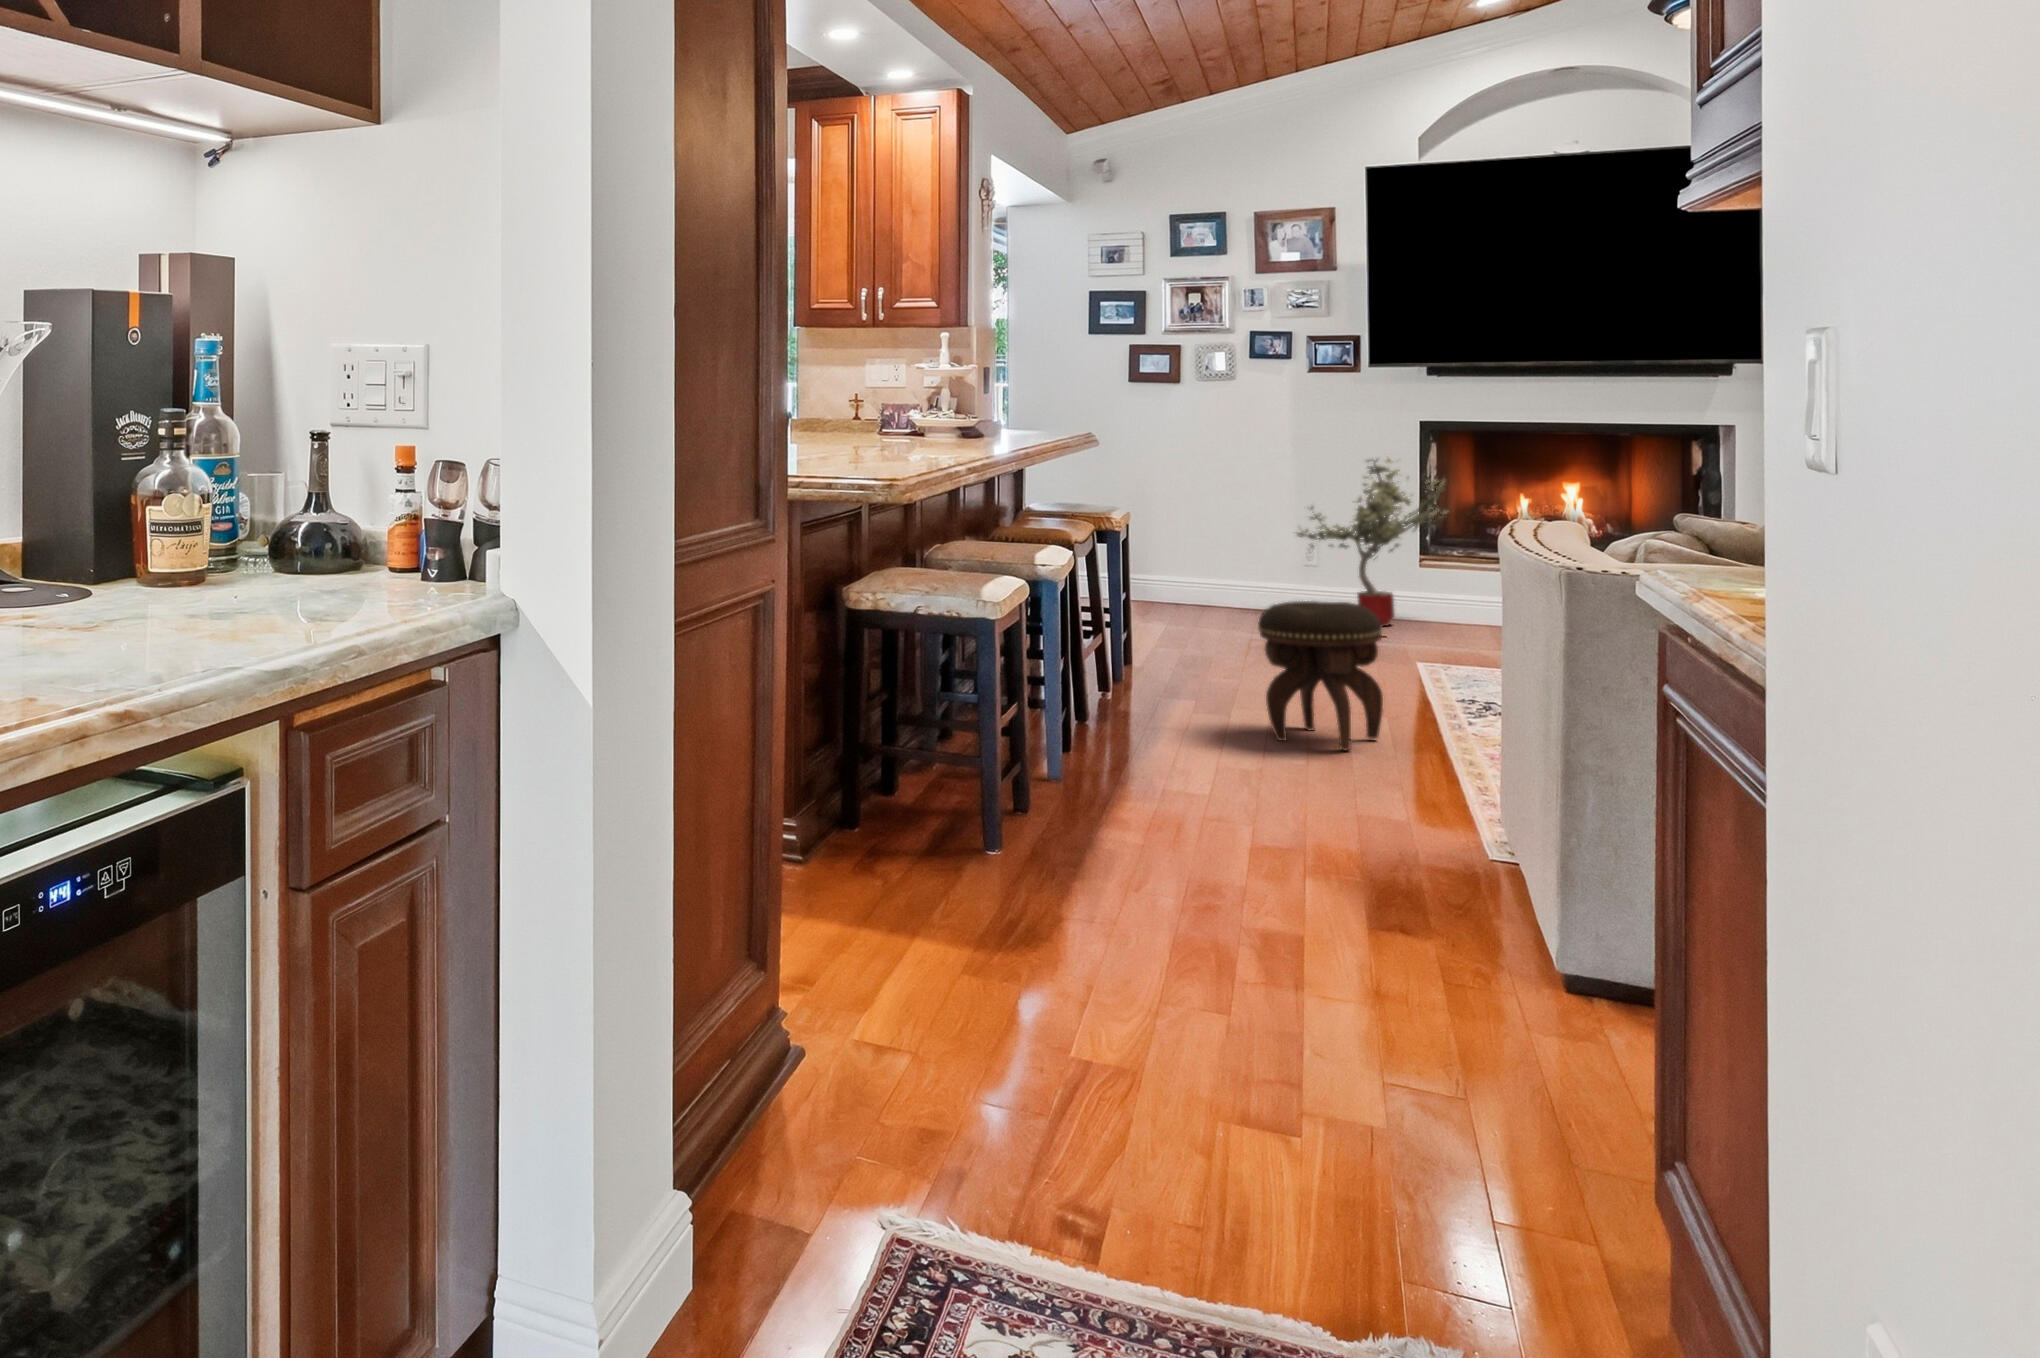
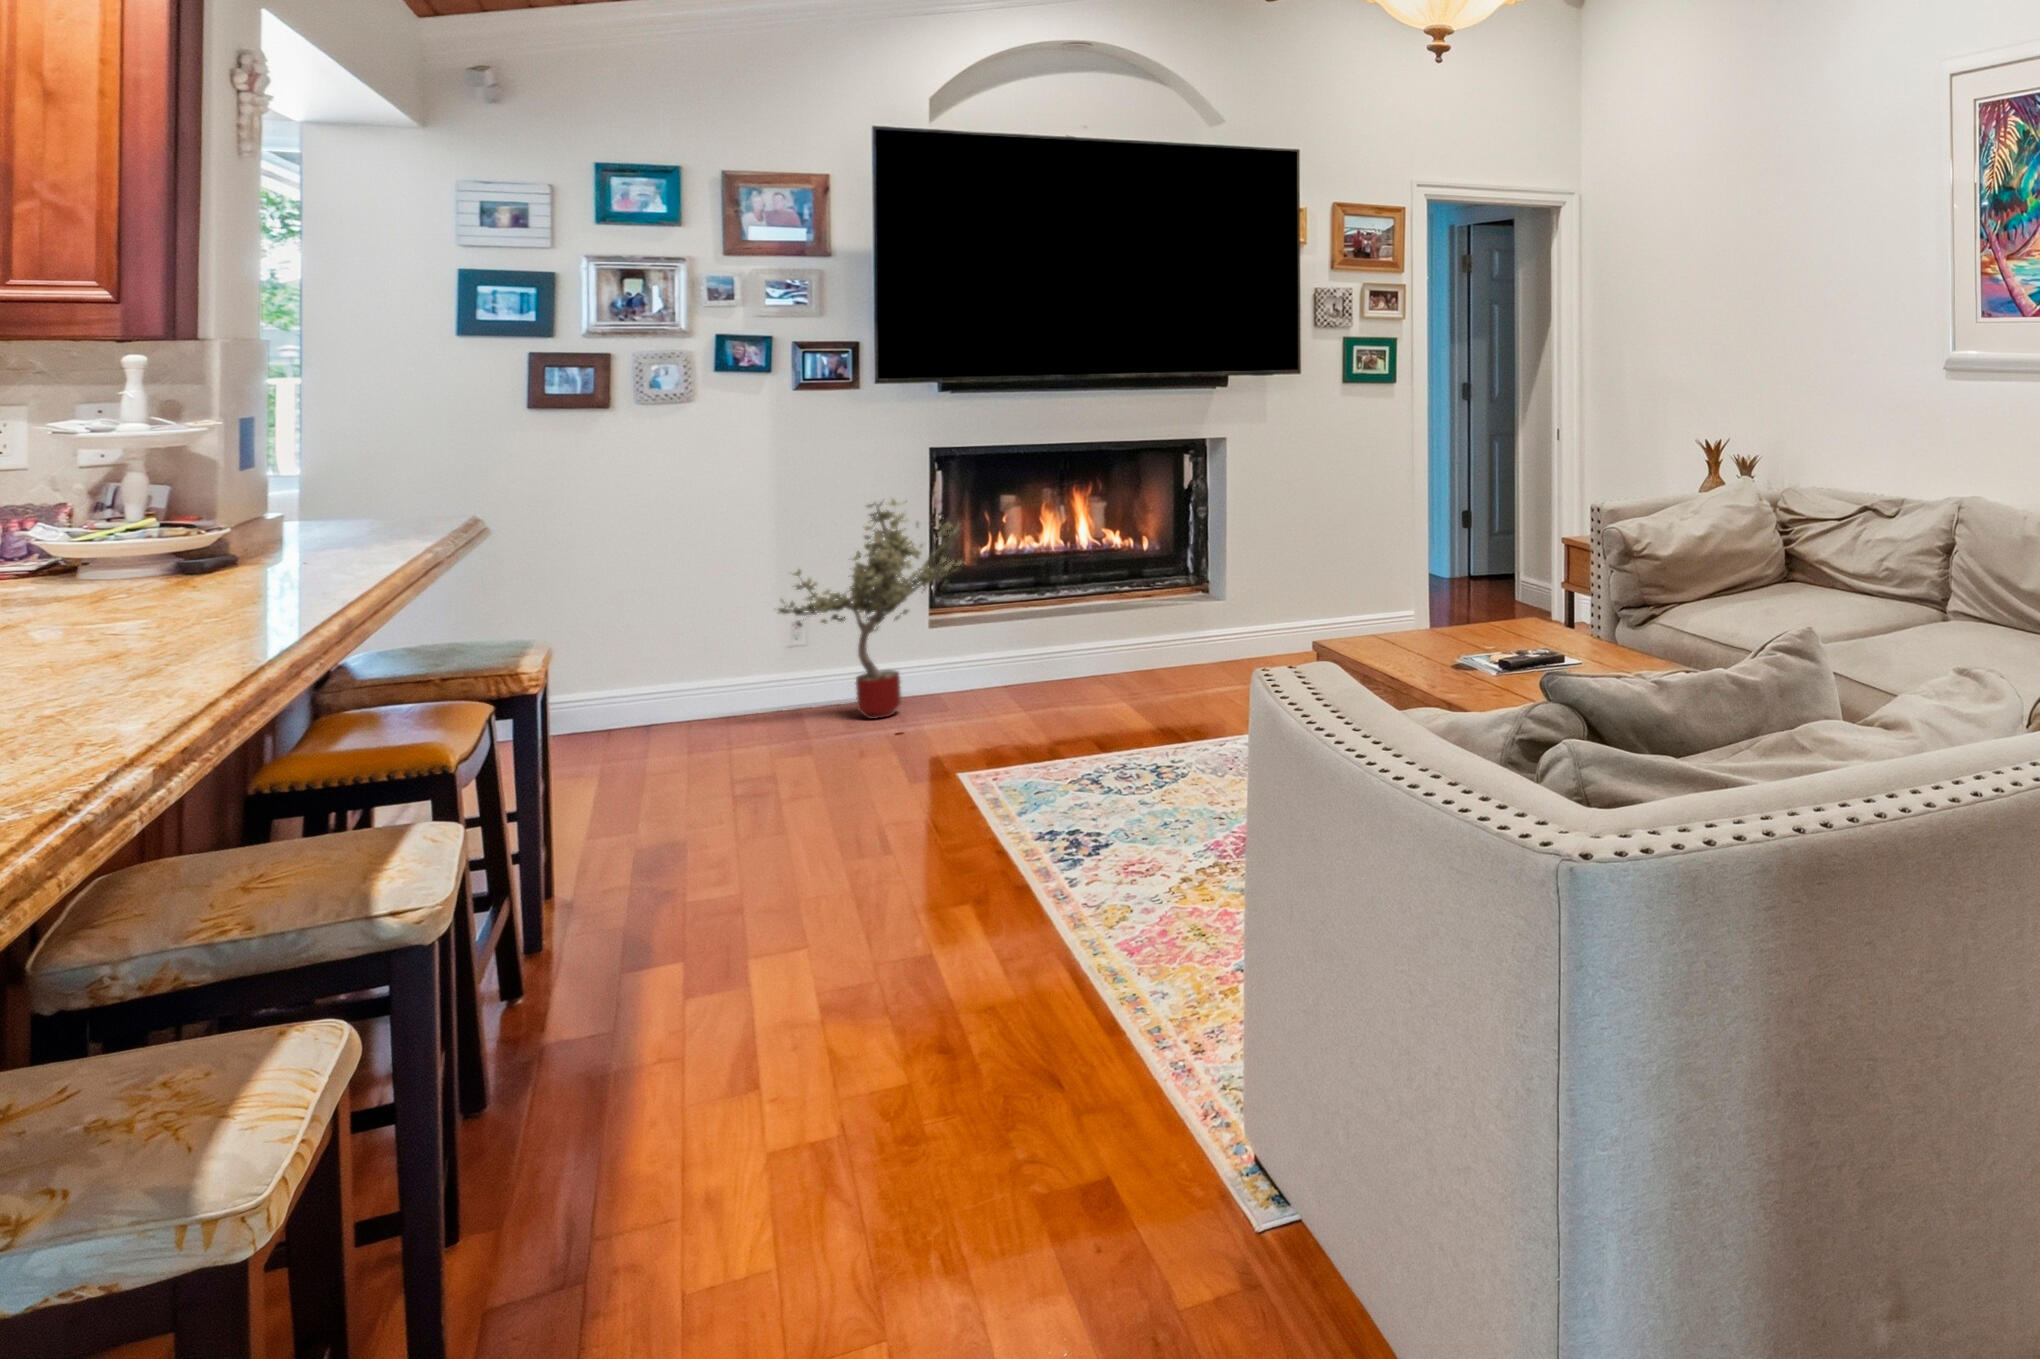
footstool: present [1258,601,1383,751] -> none [777,764,959,1008]

